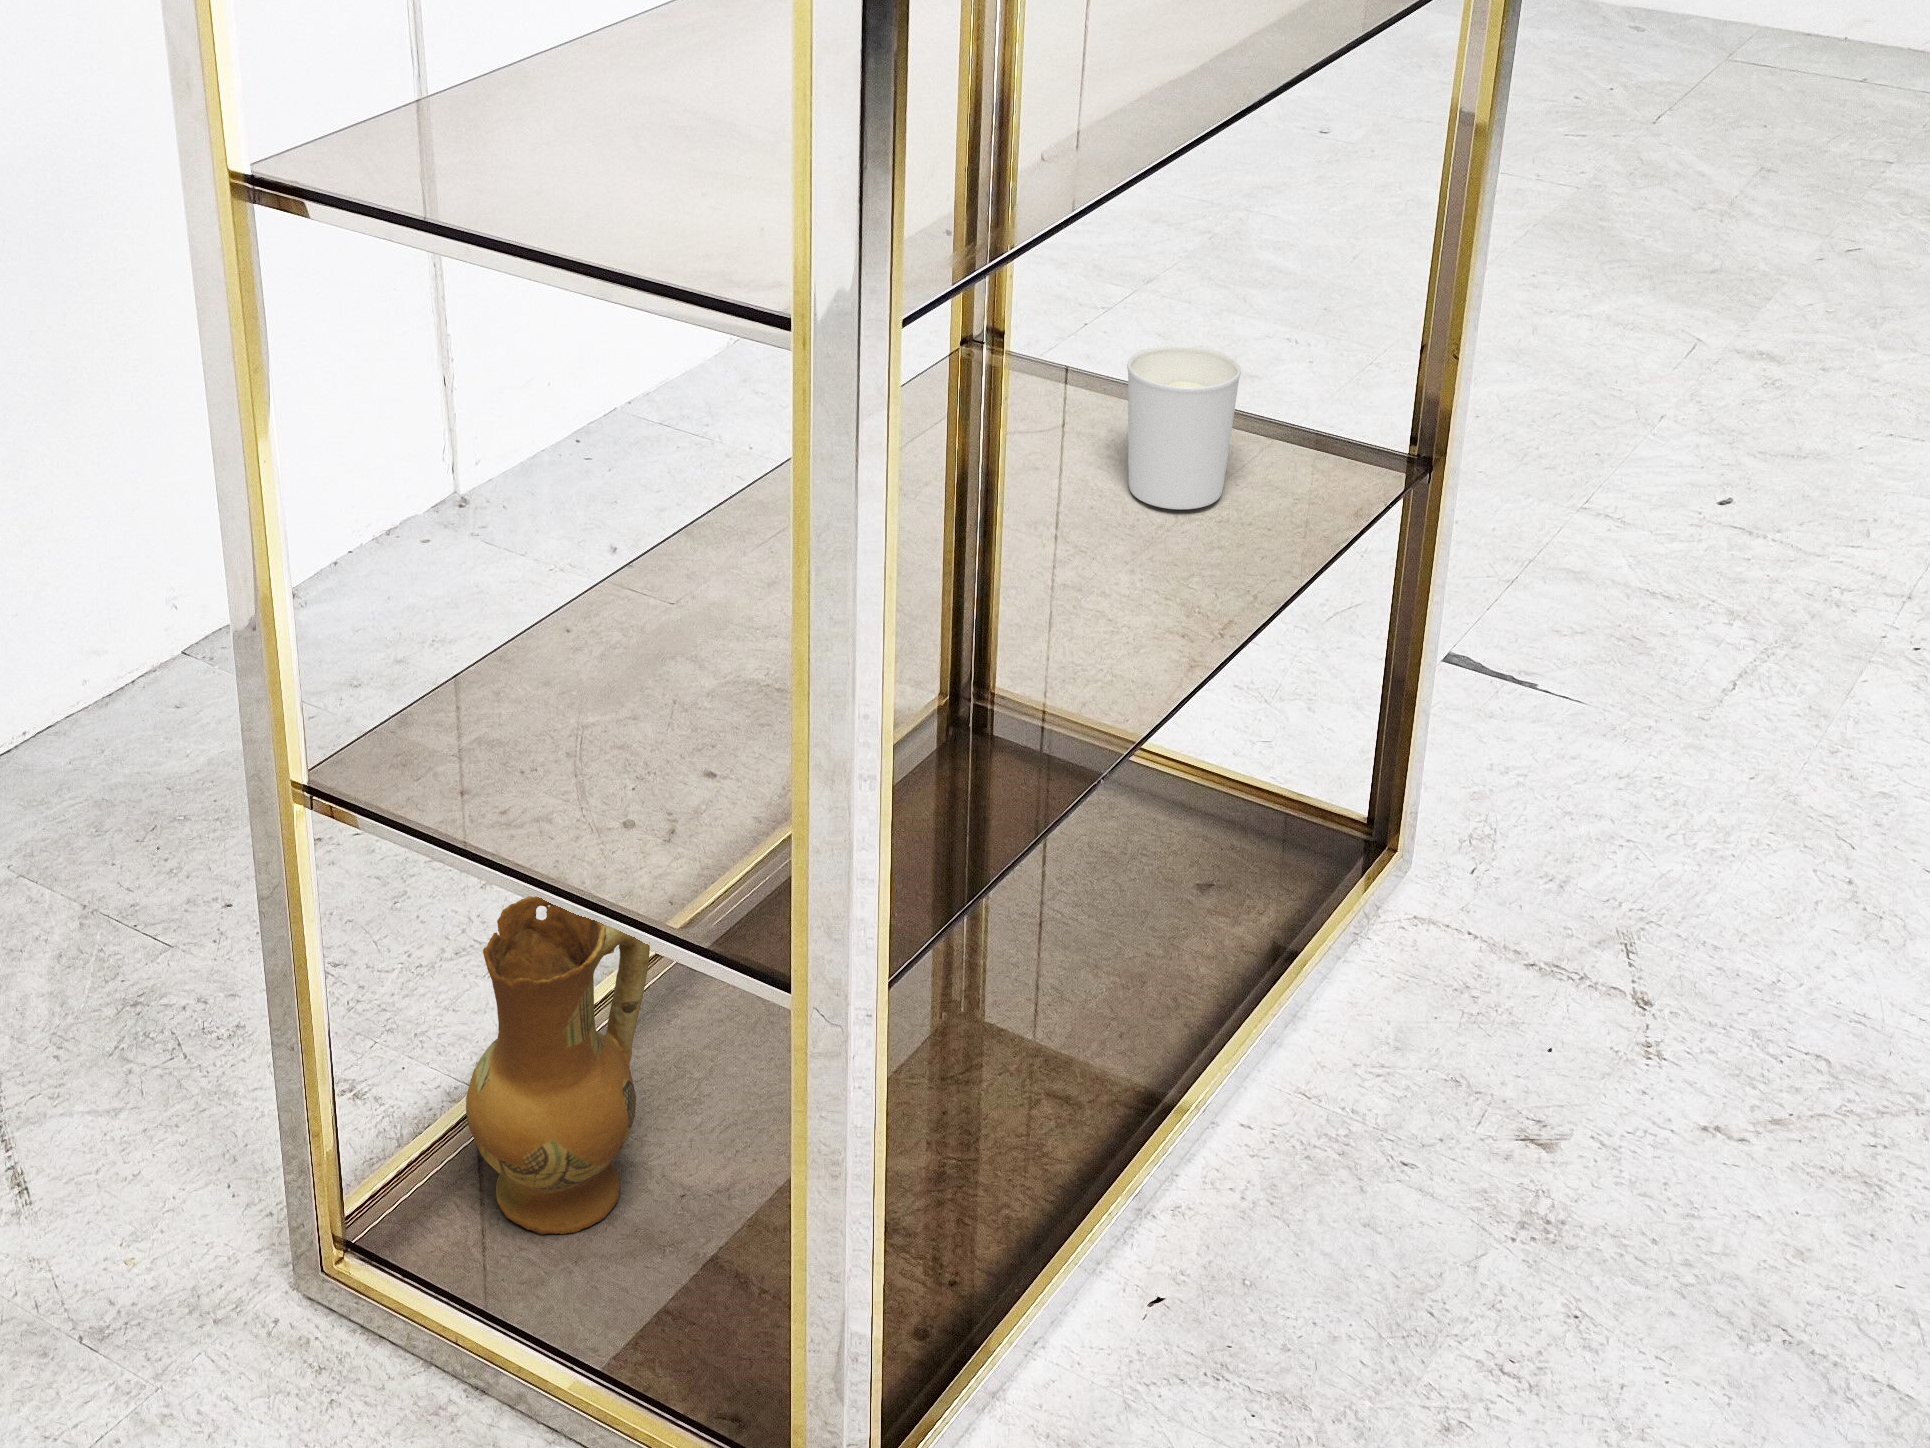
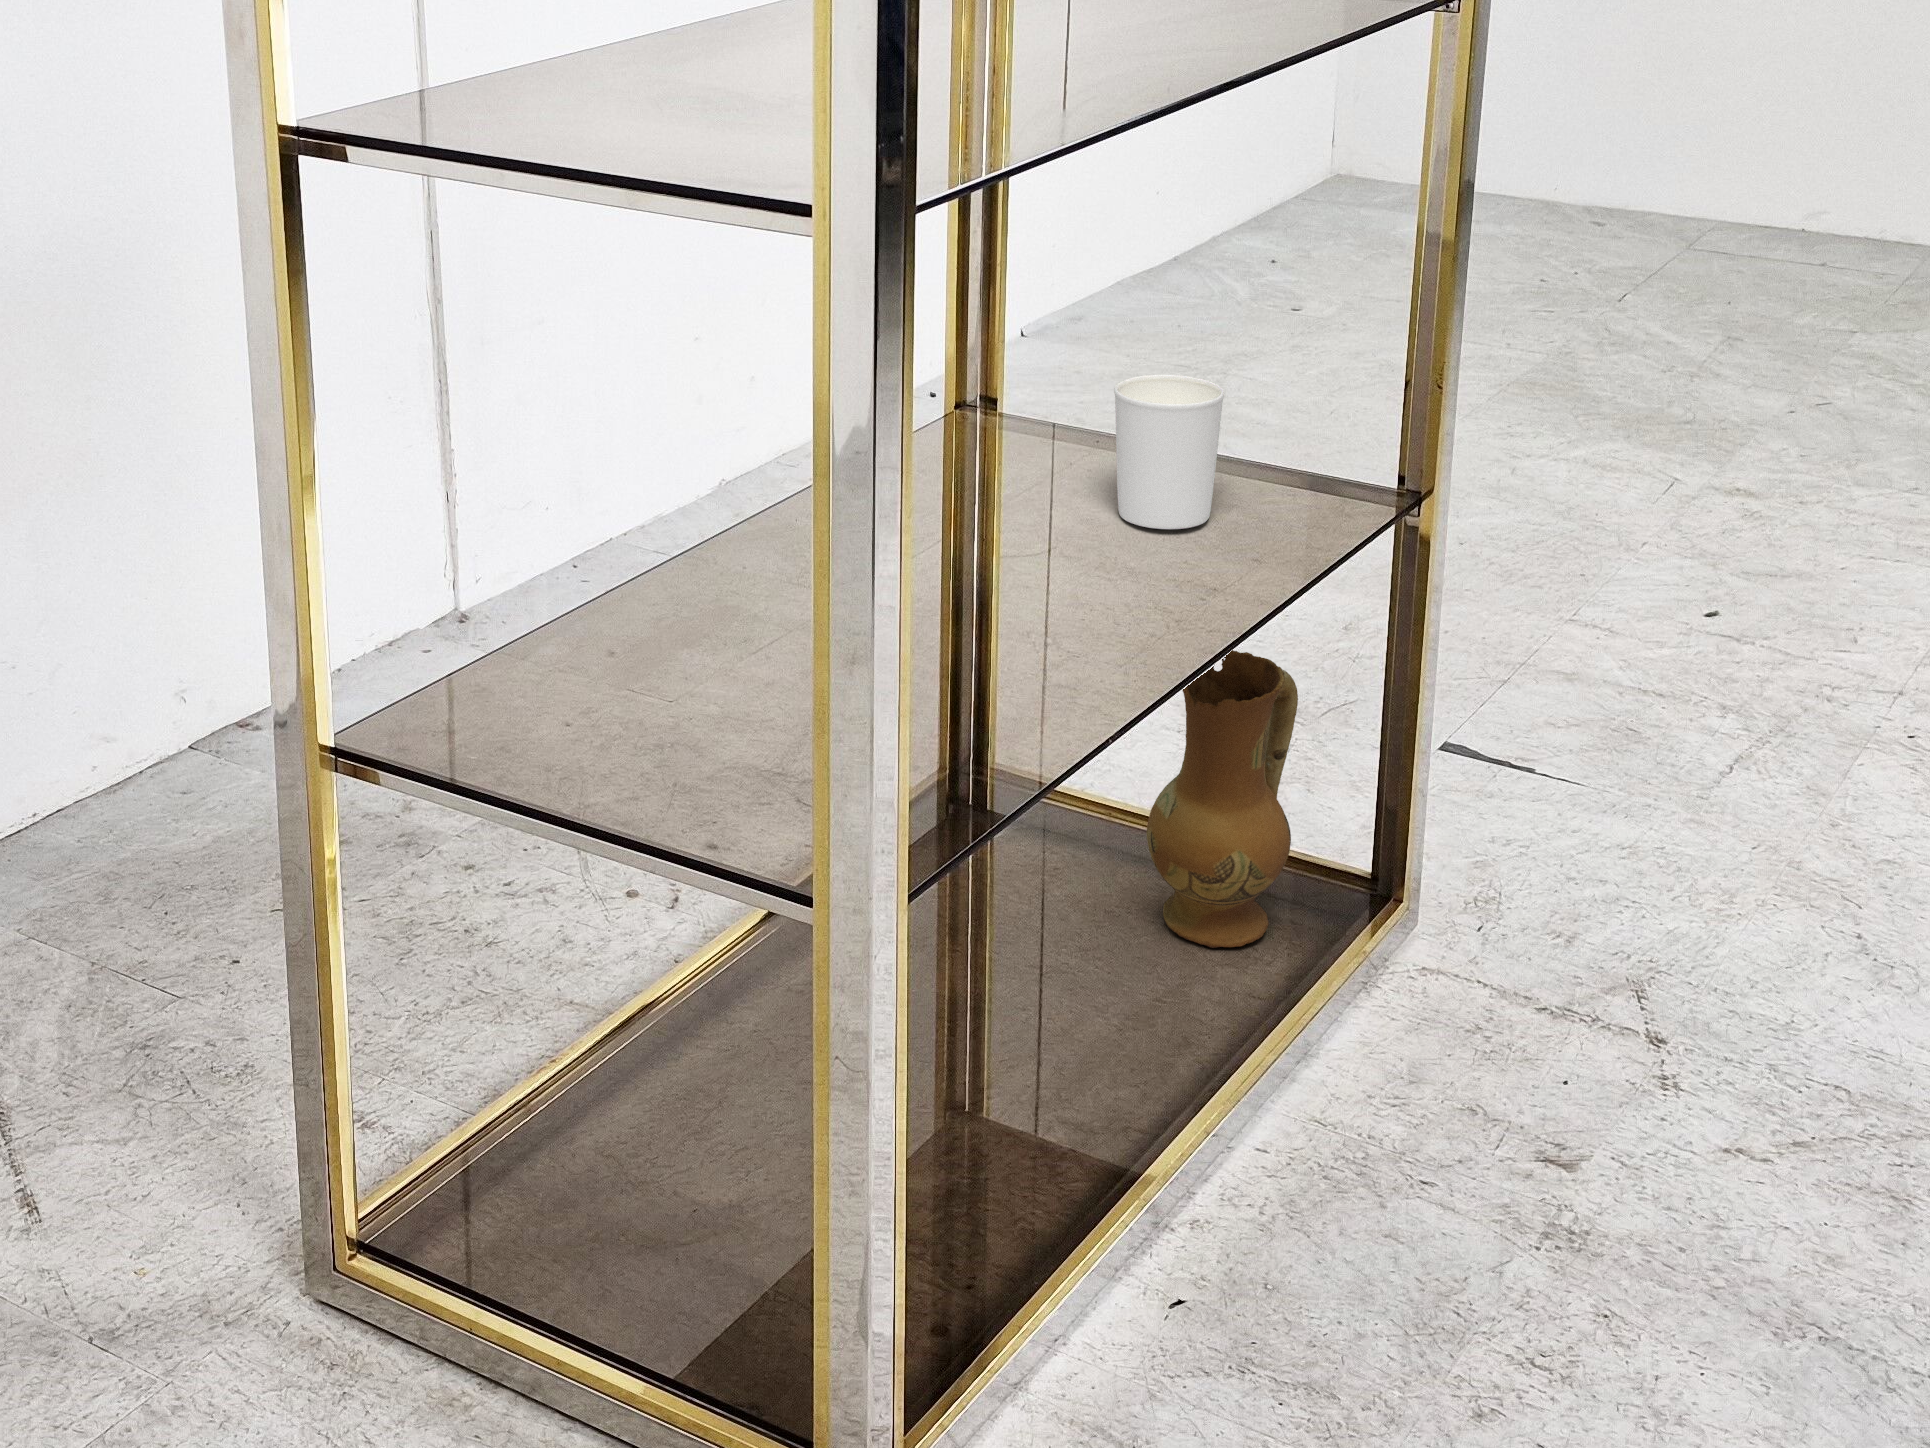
ceramic jug: present [466,896,650,1235] -> present [1147,650,1298,948]

